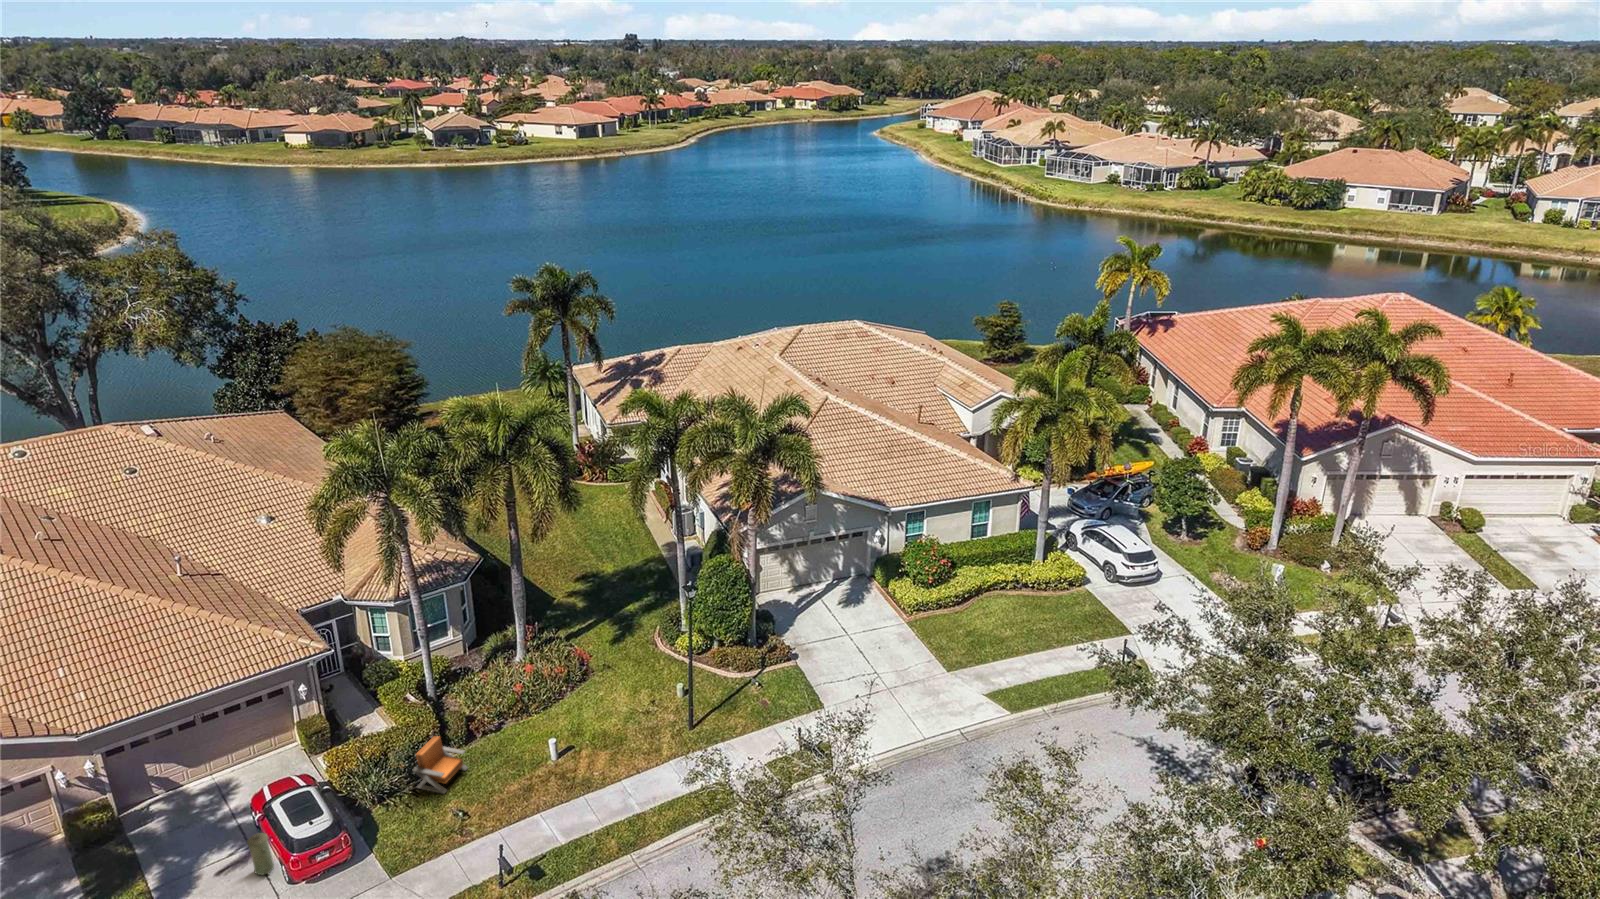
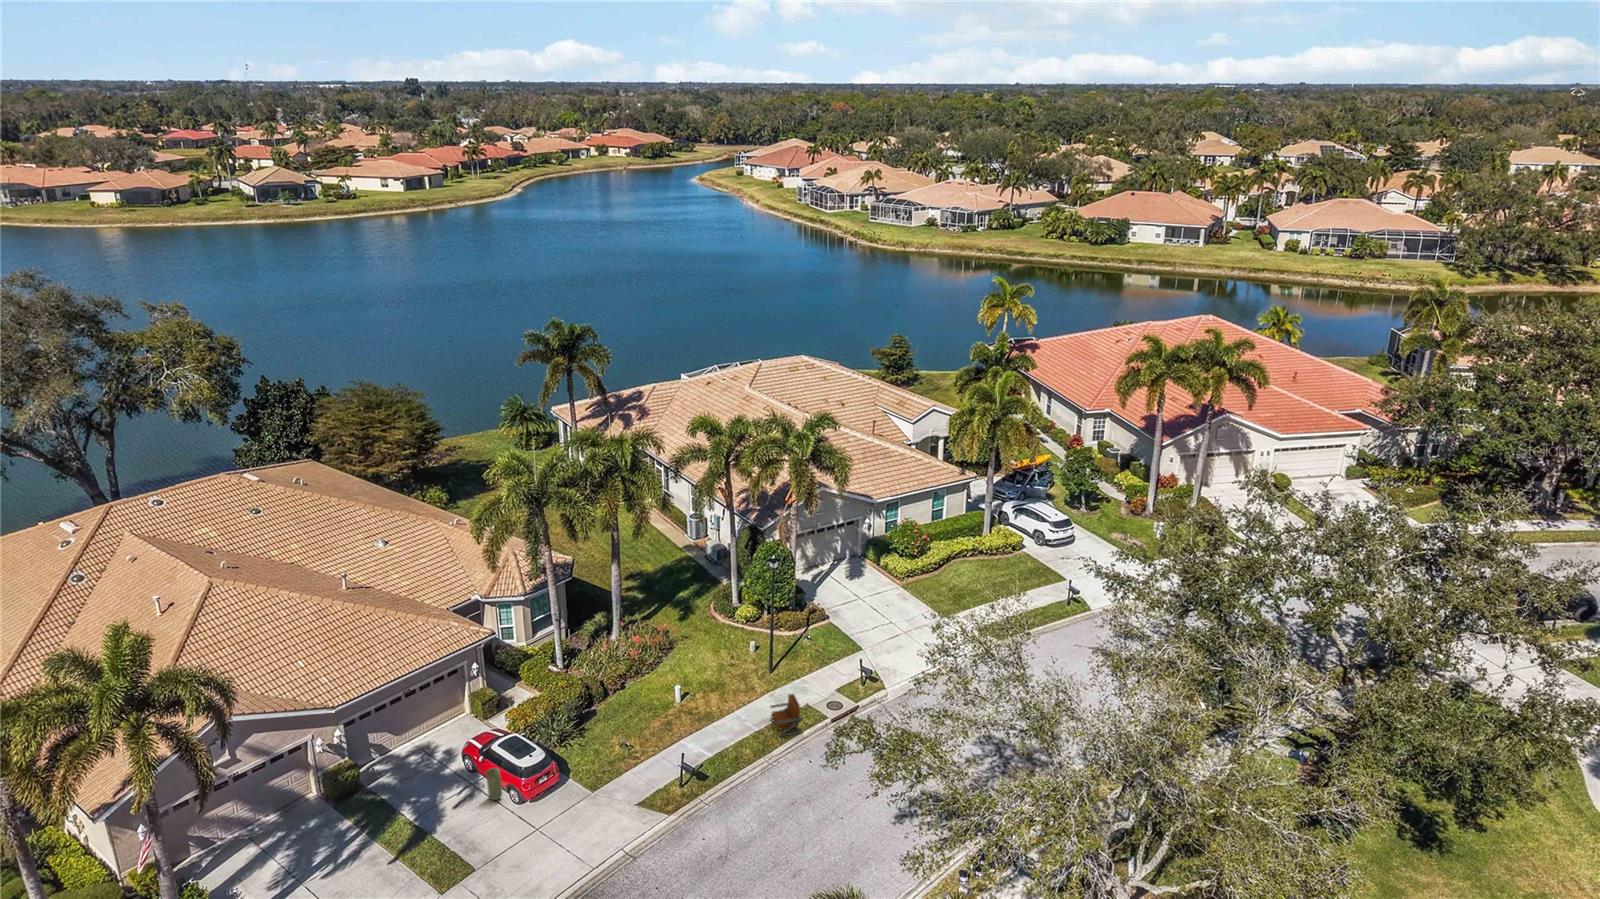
lounge chair: present [413,736,468,794] -> present [770,694,803,737]

